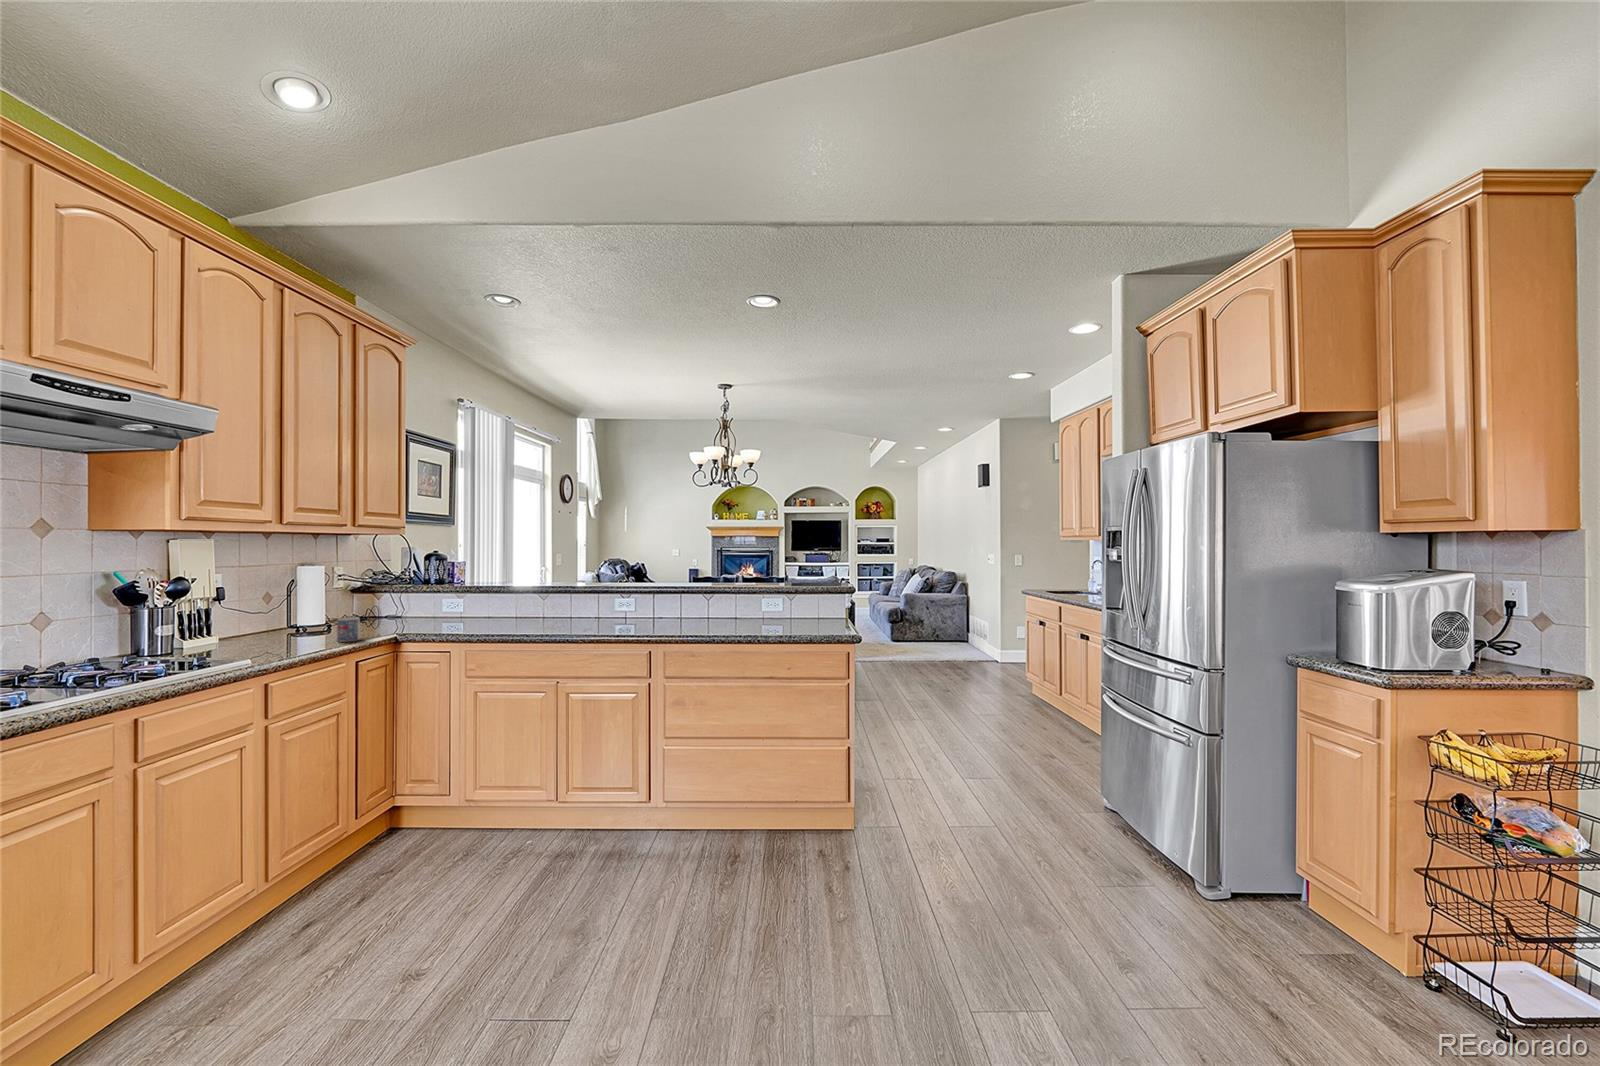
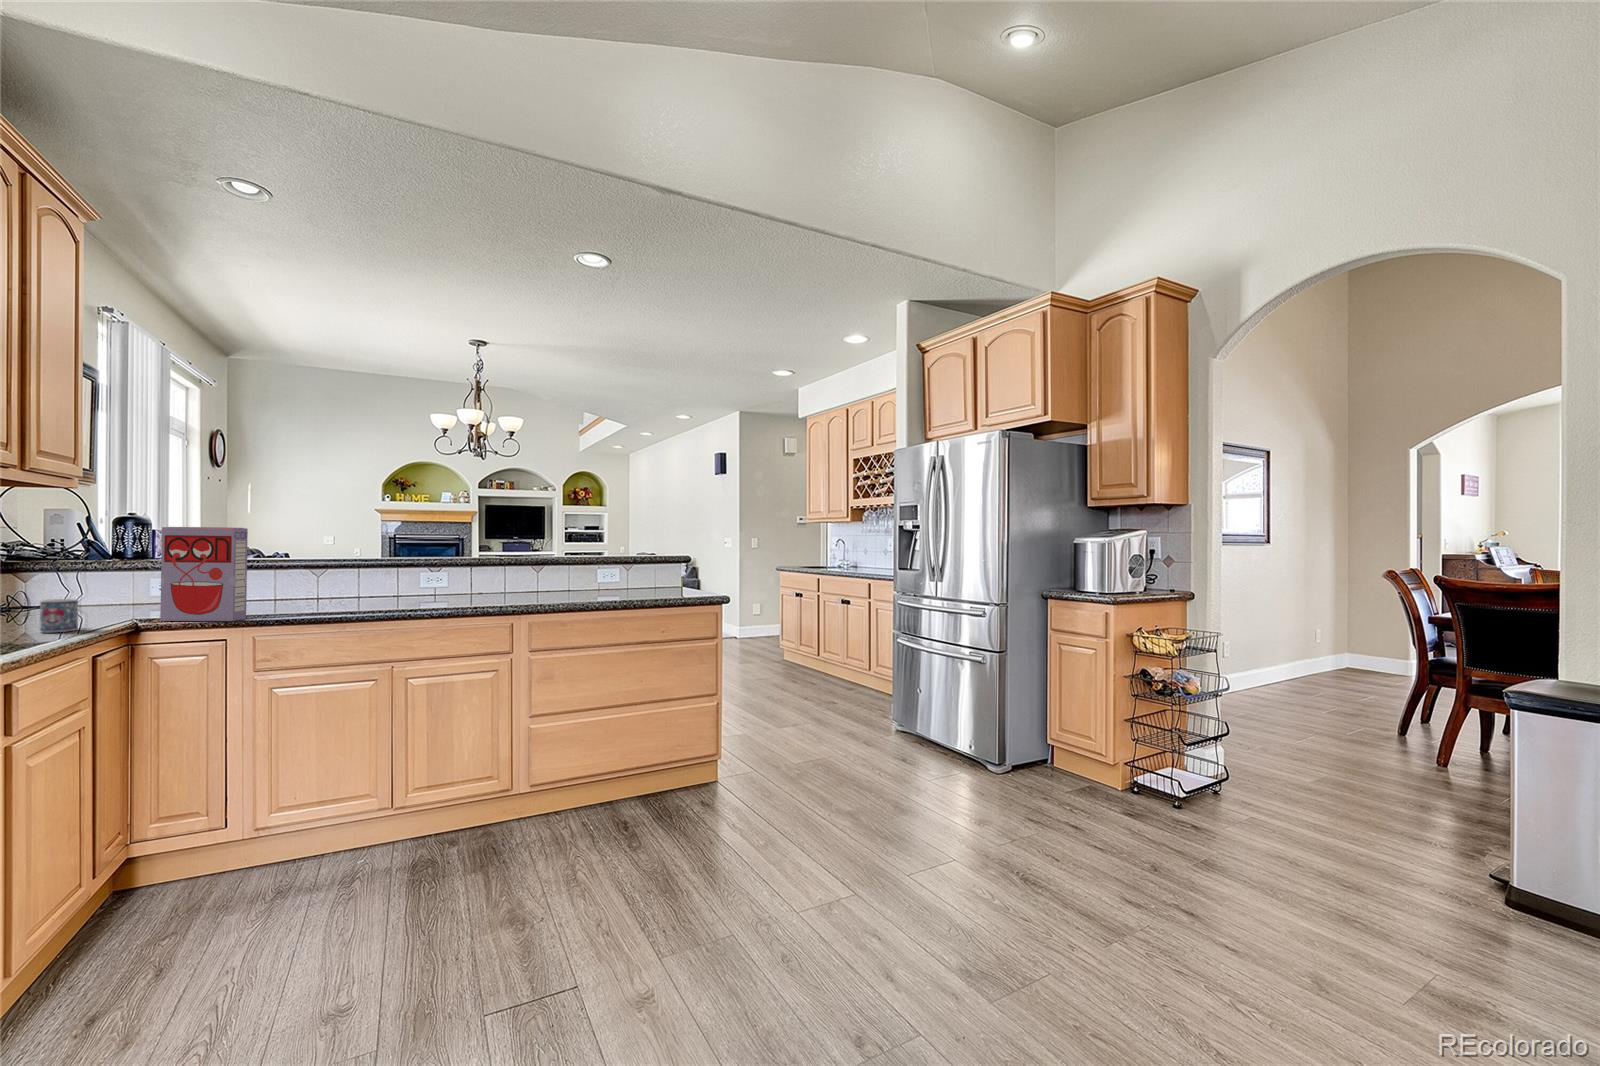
cereal box: none [414,565,461,638] -> present [160,527,248,621]

